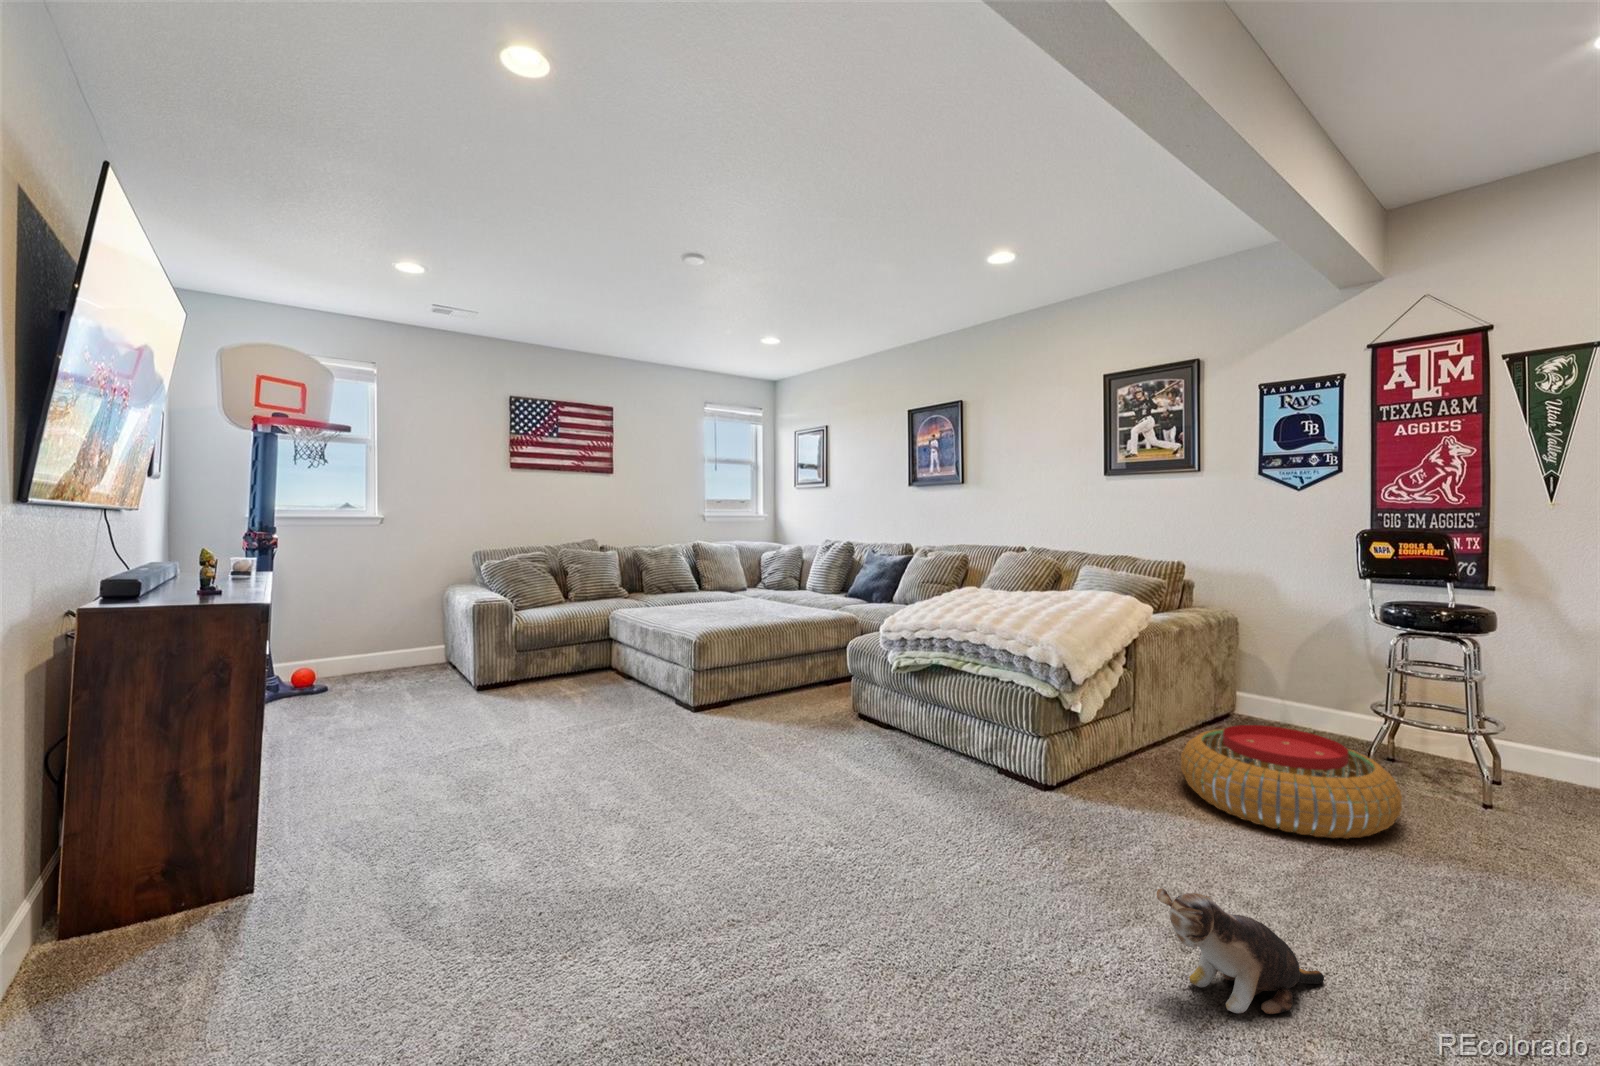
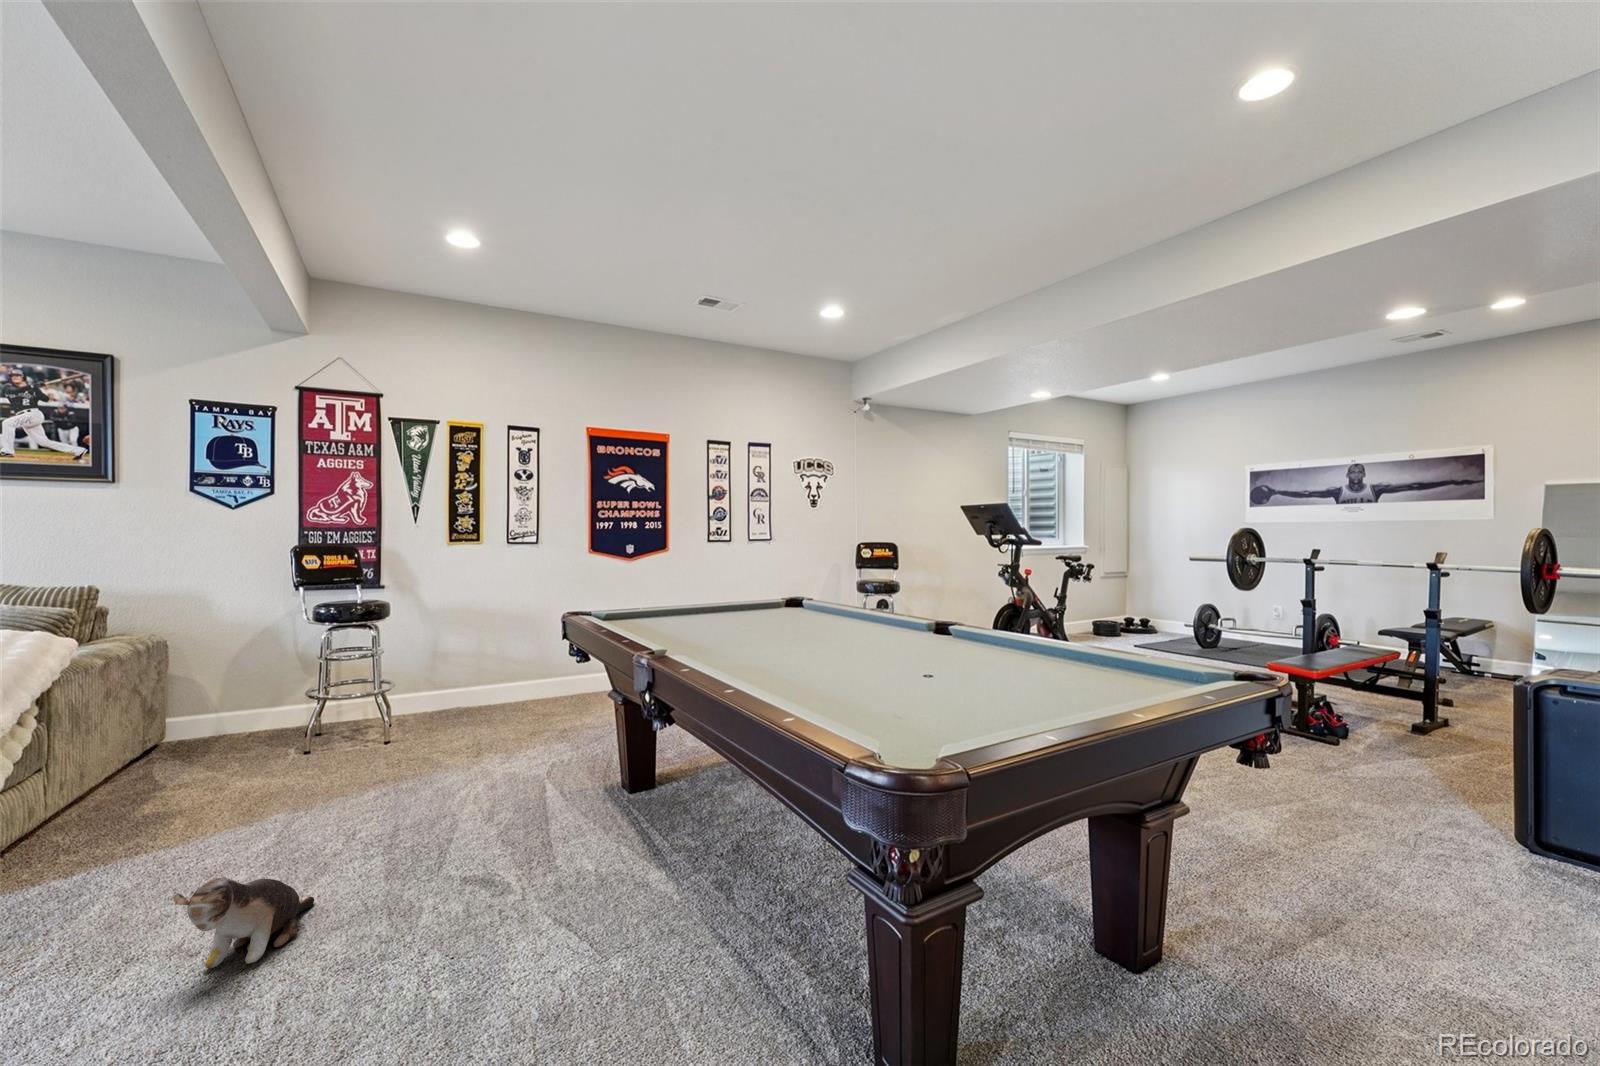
pouf: present [1181,725,1402,839] -> none [126,729,340,831]

